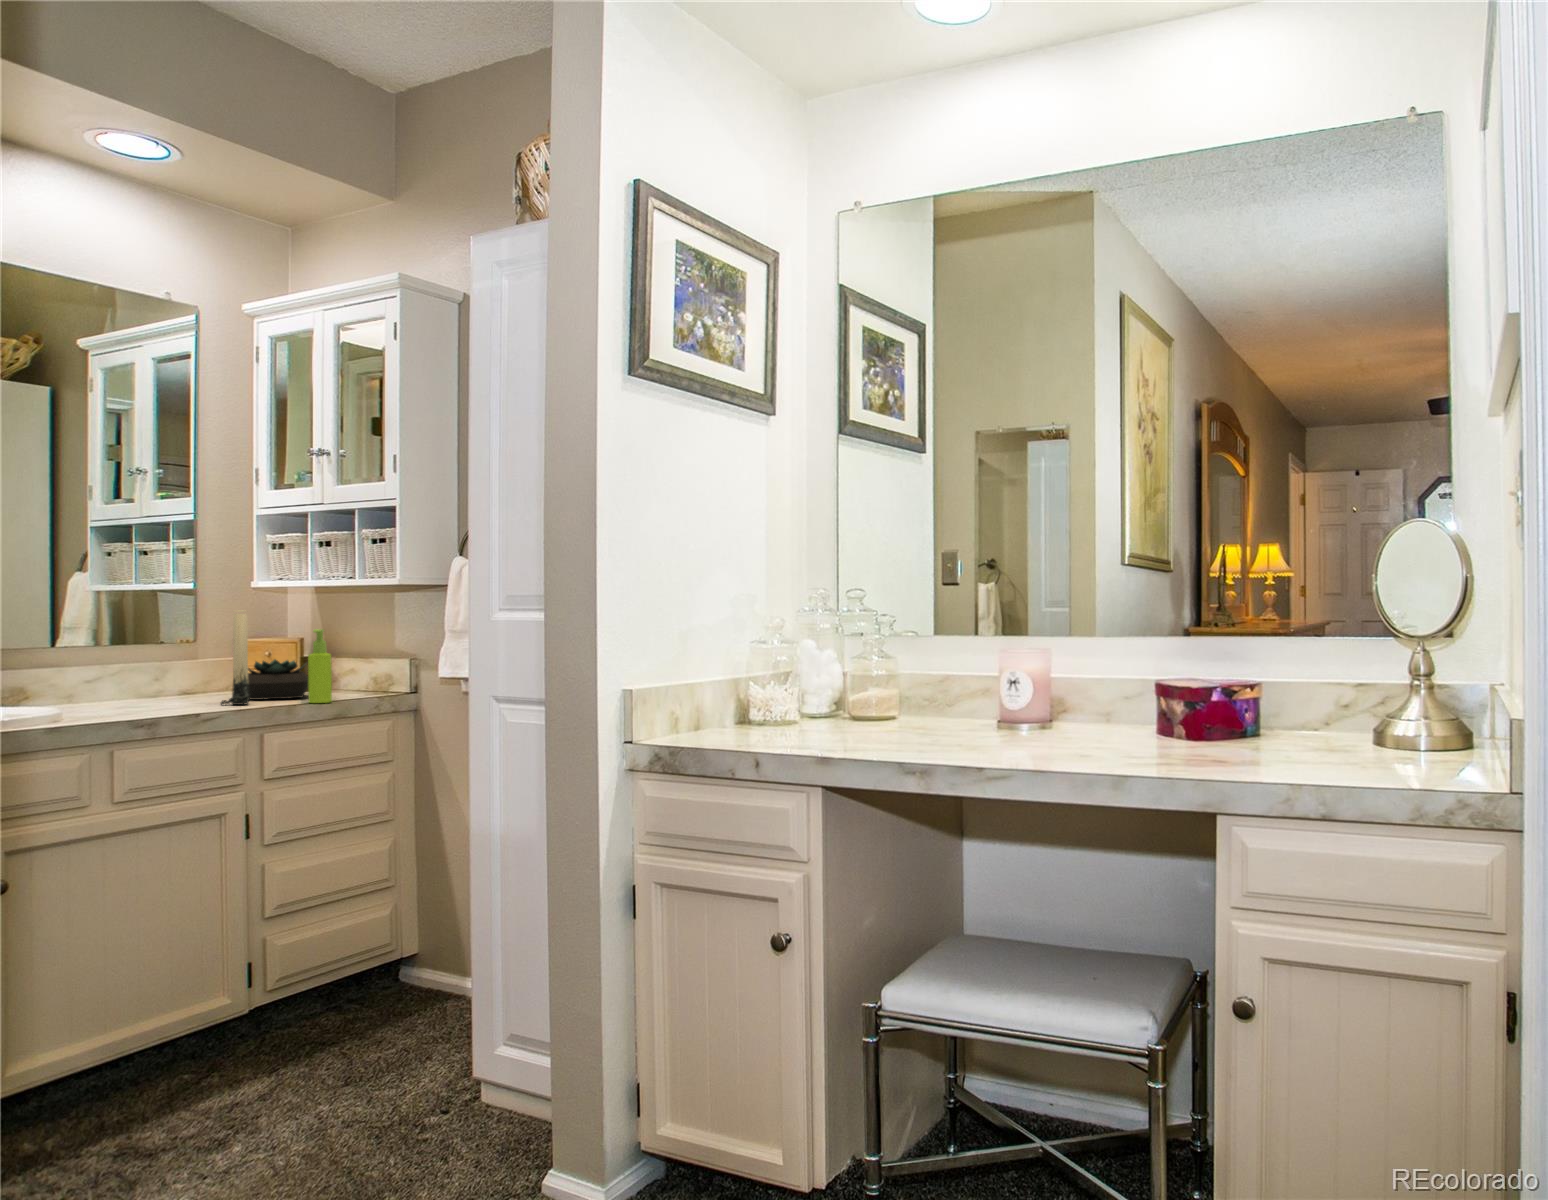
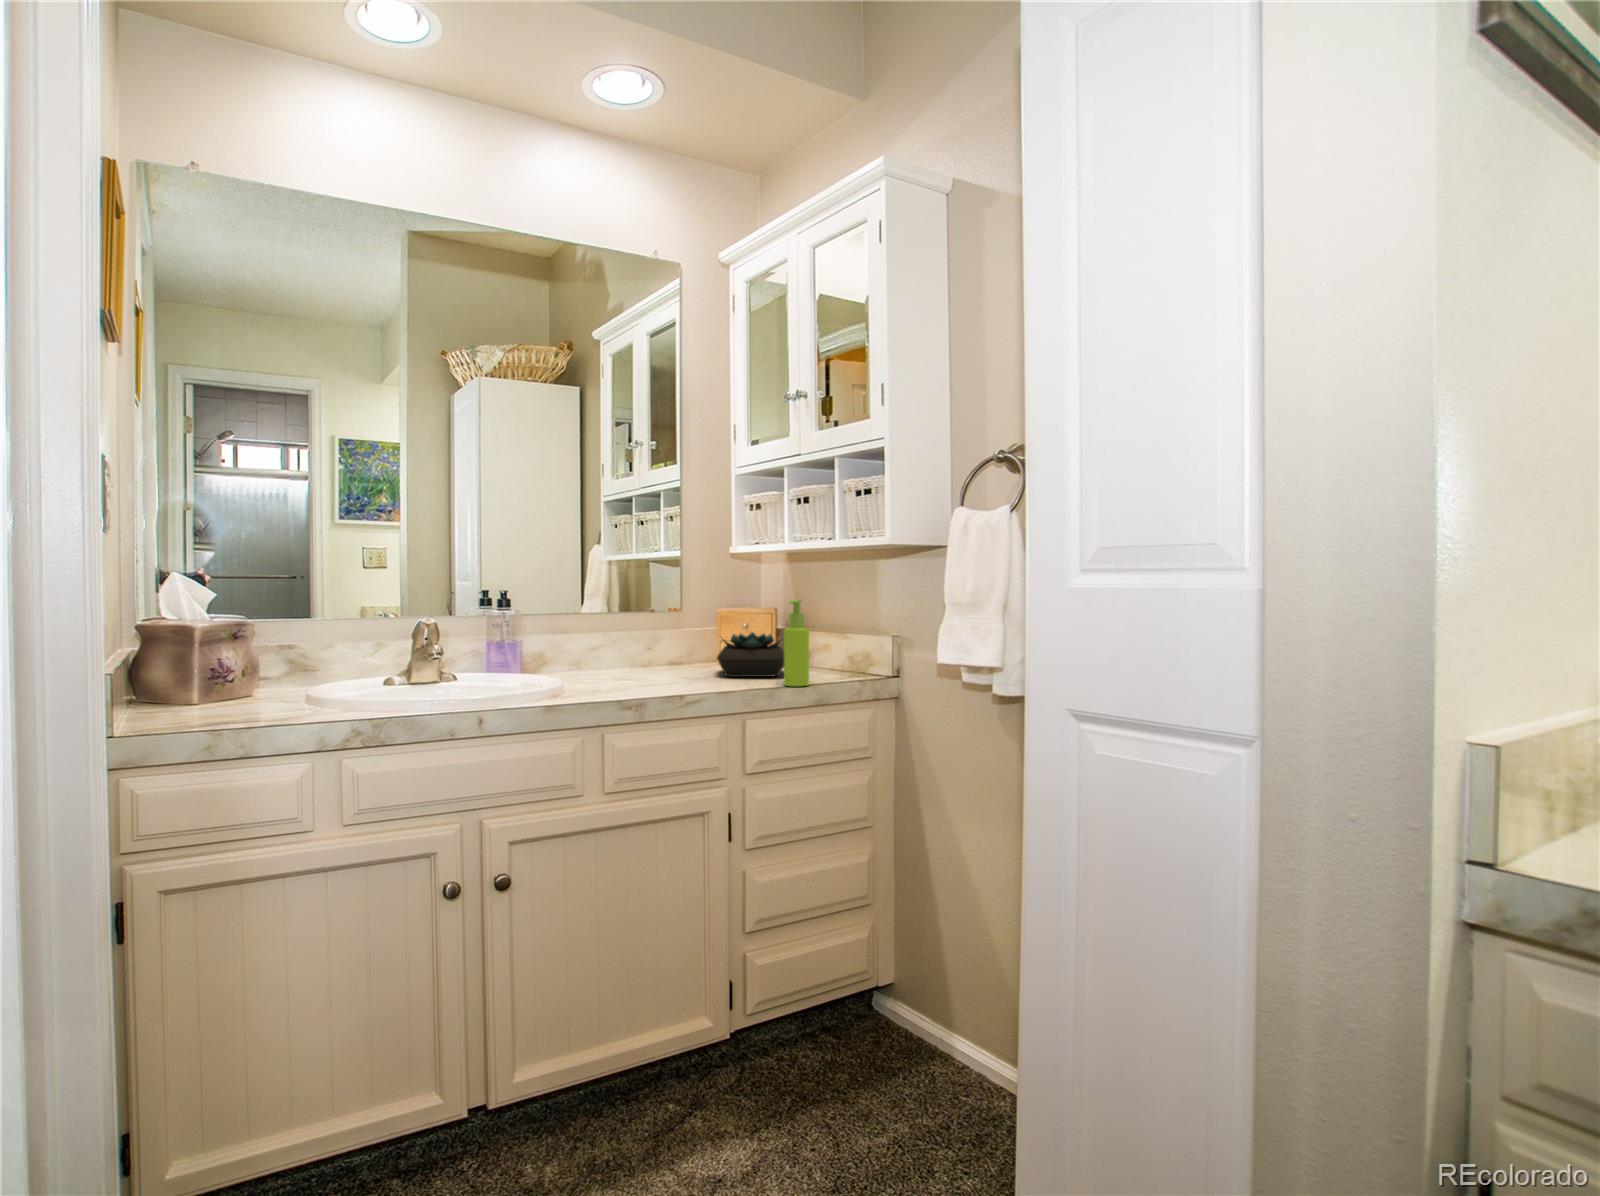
candle: present [221,610,250,705] -> none [692,577,722,685]

